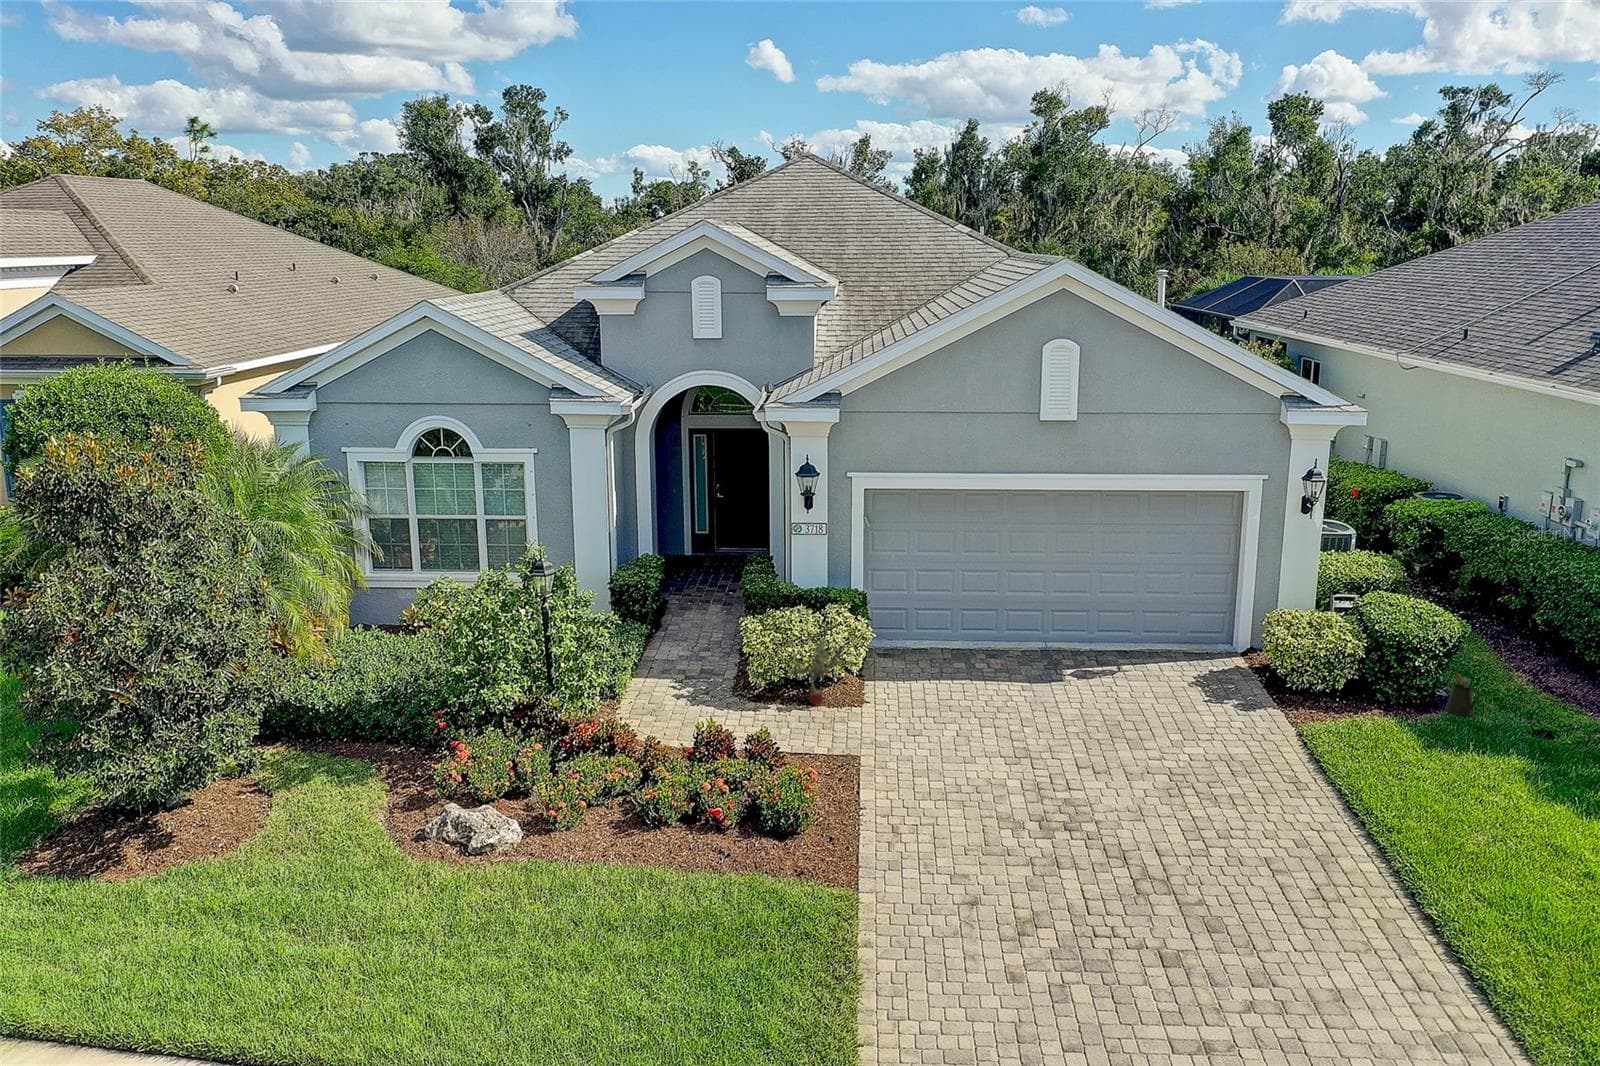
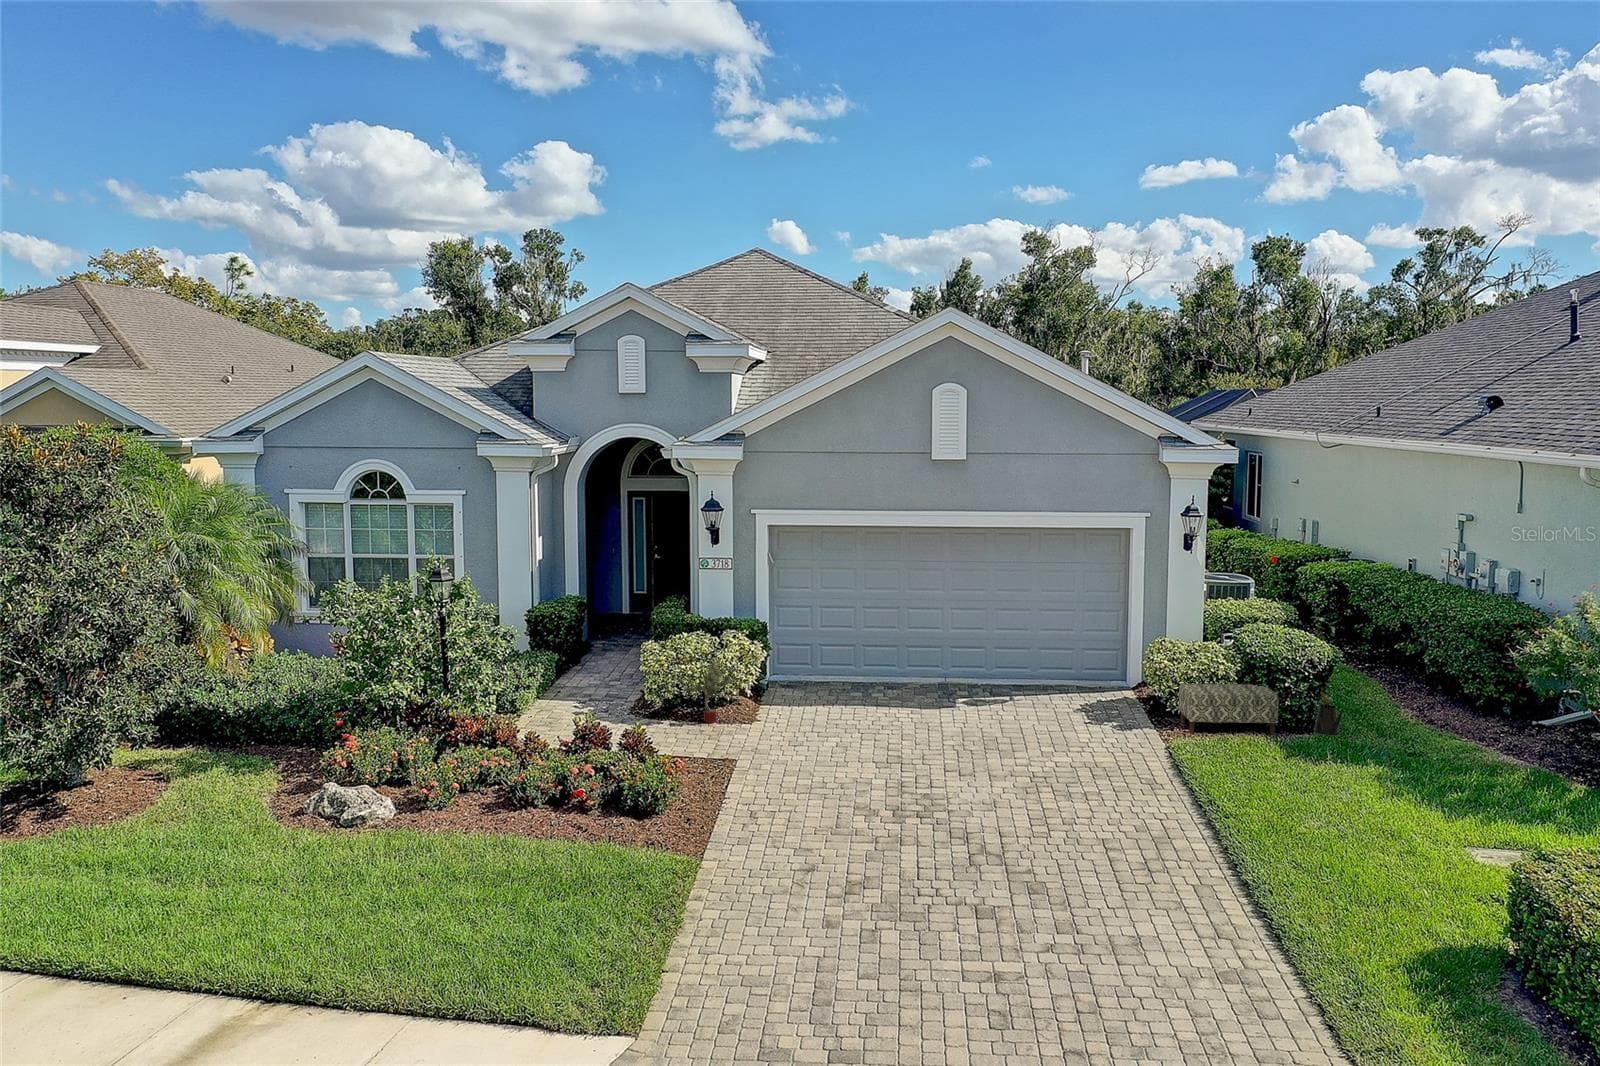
bench: none [1303,662,1415,717] -> present [1179,684,1279,735]

